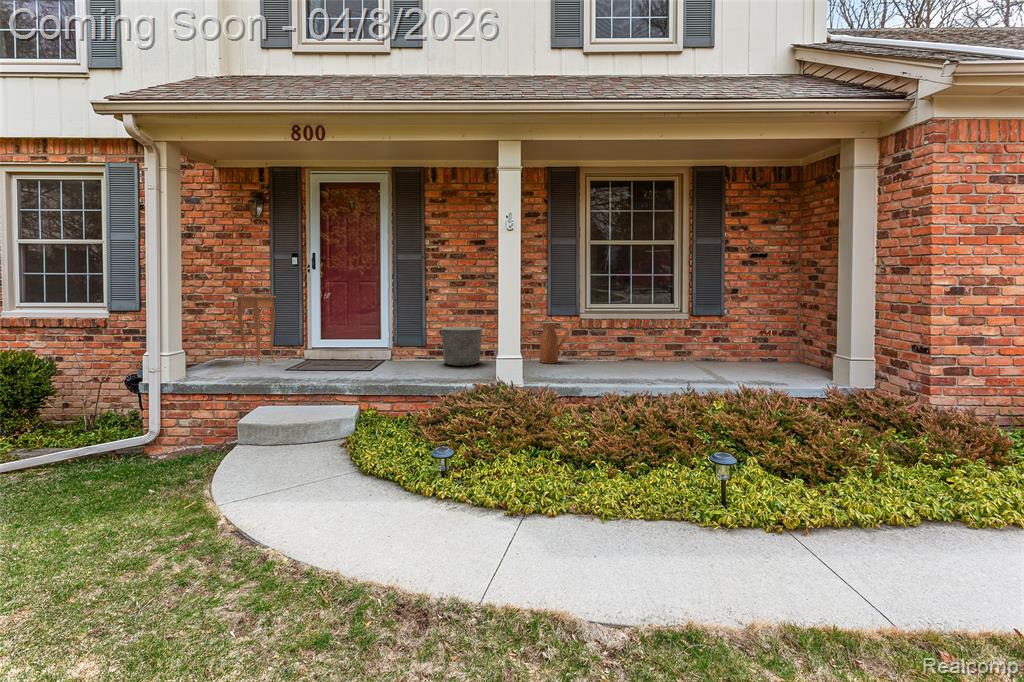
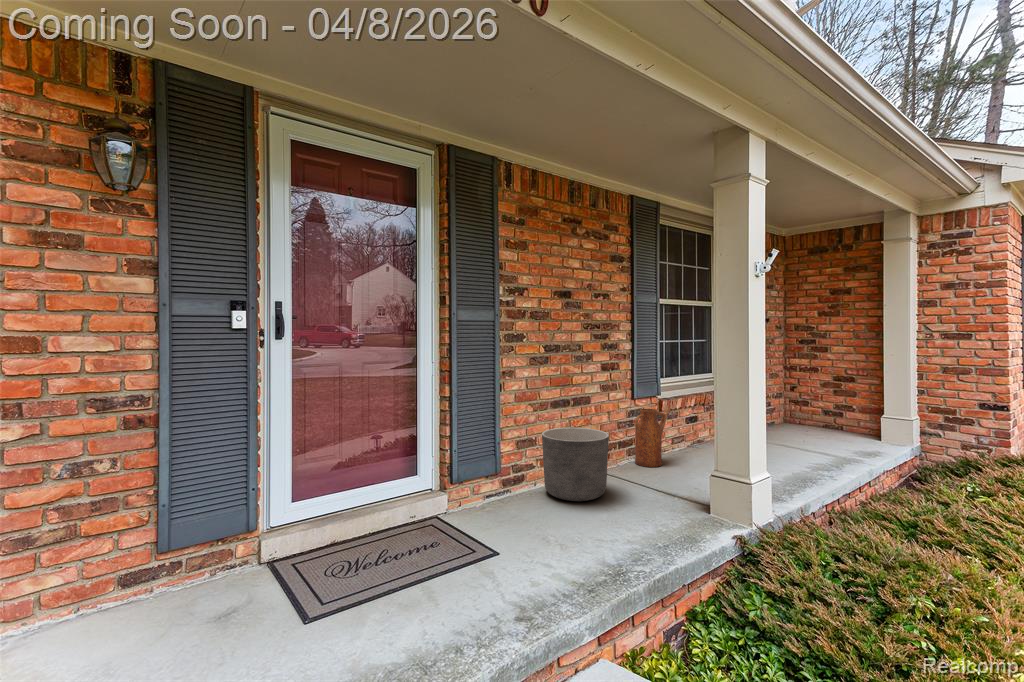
side table: present [234,296,276,365] -> none [56,414,188,650]

